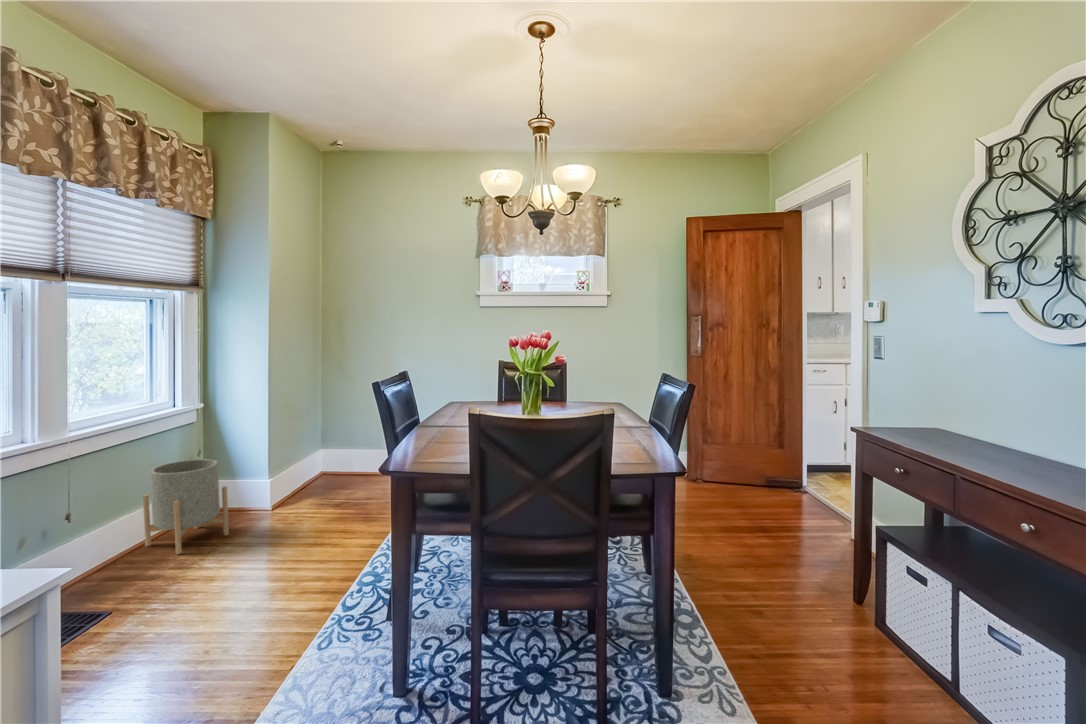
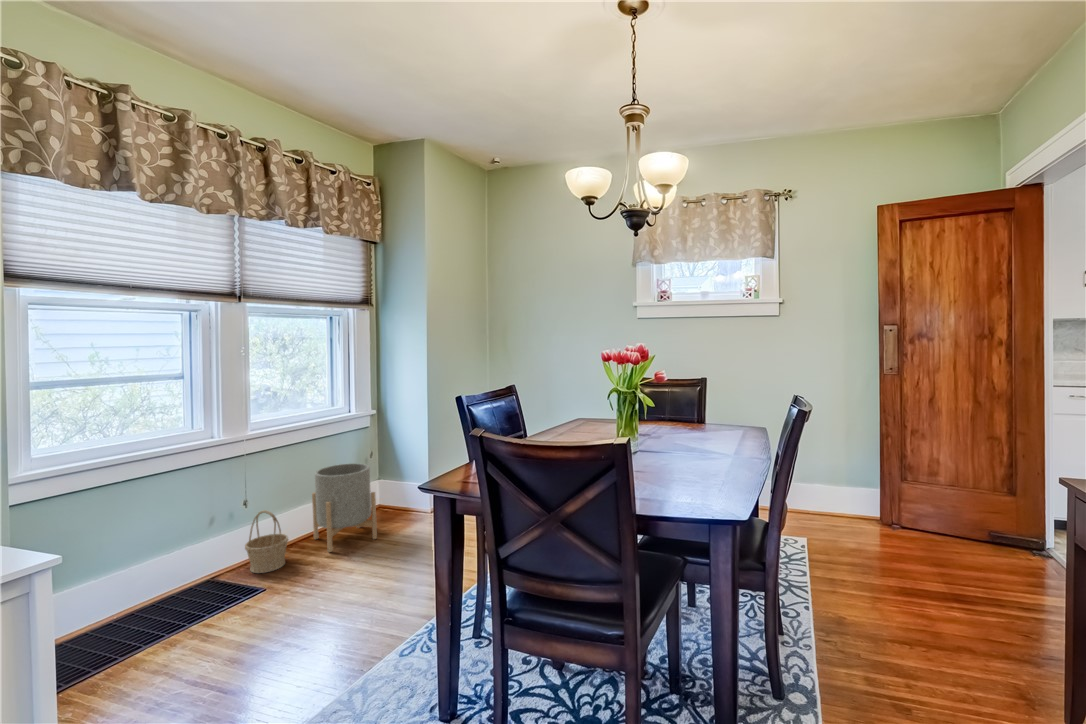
basket: none [72,517,130,588] -> present [245,510,288,573]

